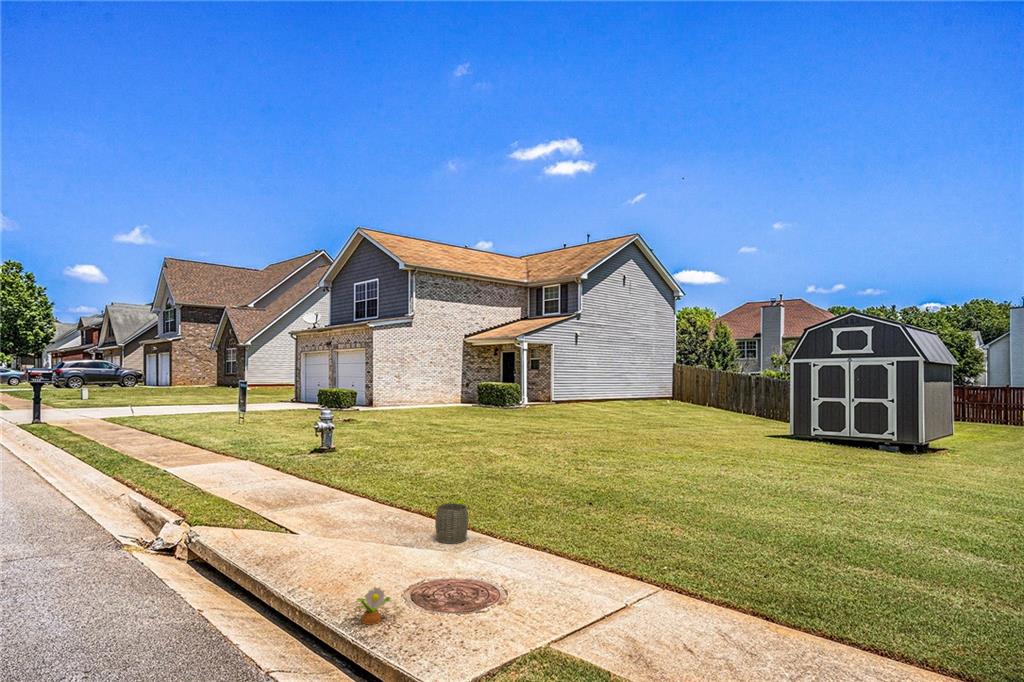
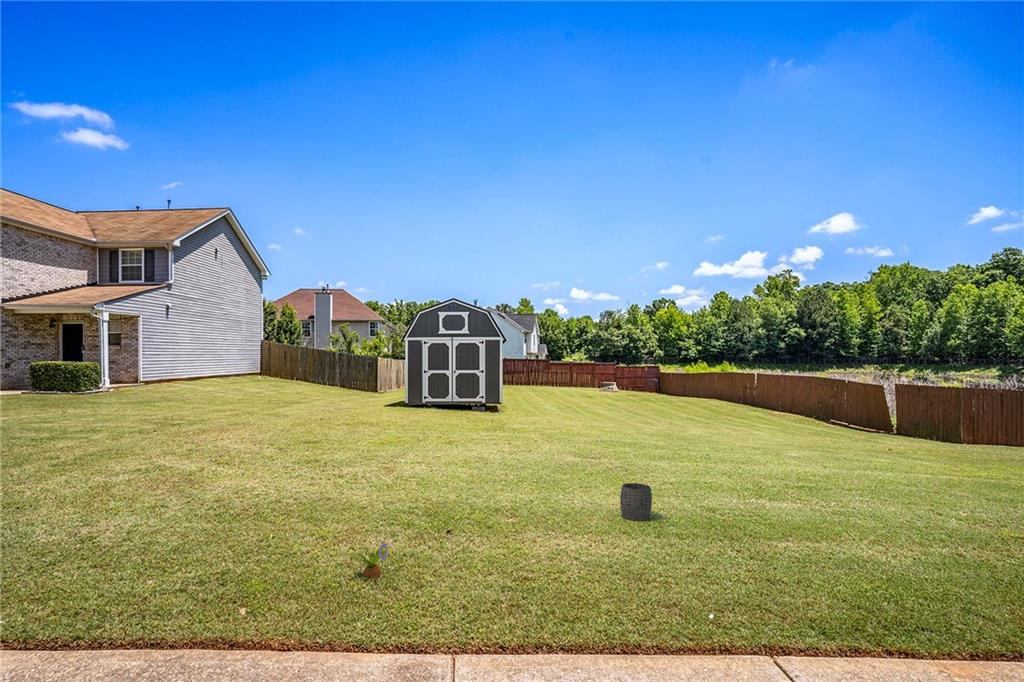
woven basket: present [435,504,468,544] -> present [620,483,652,521]

